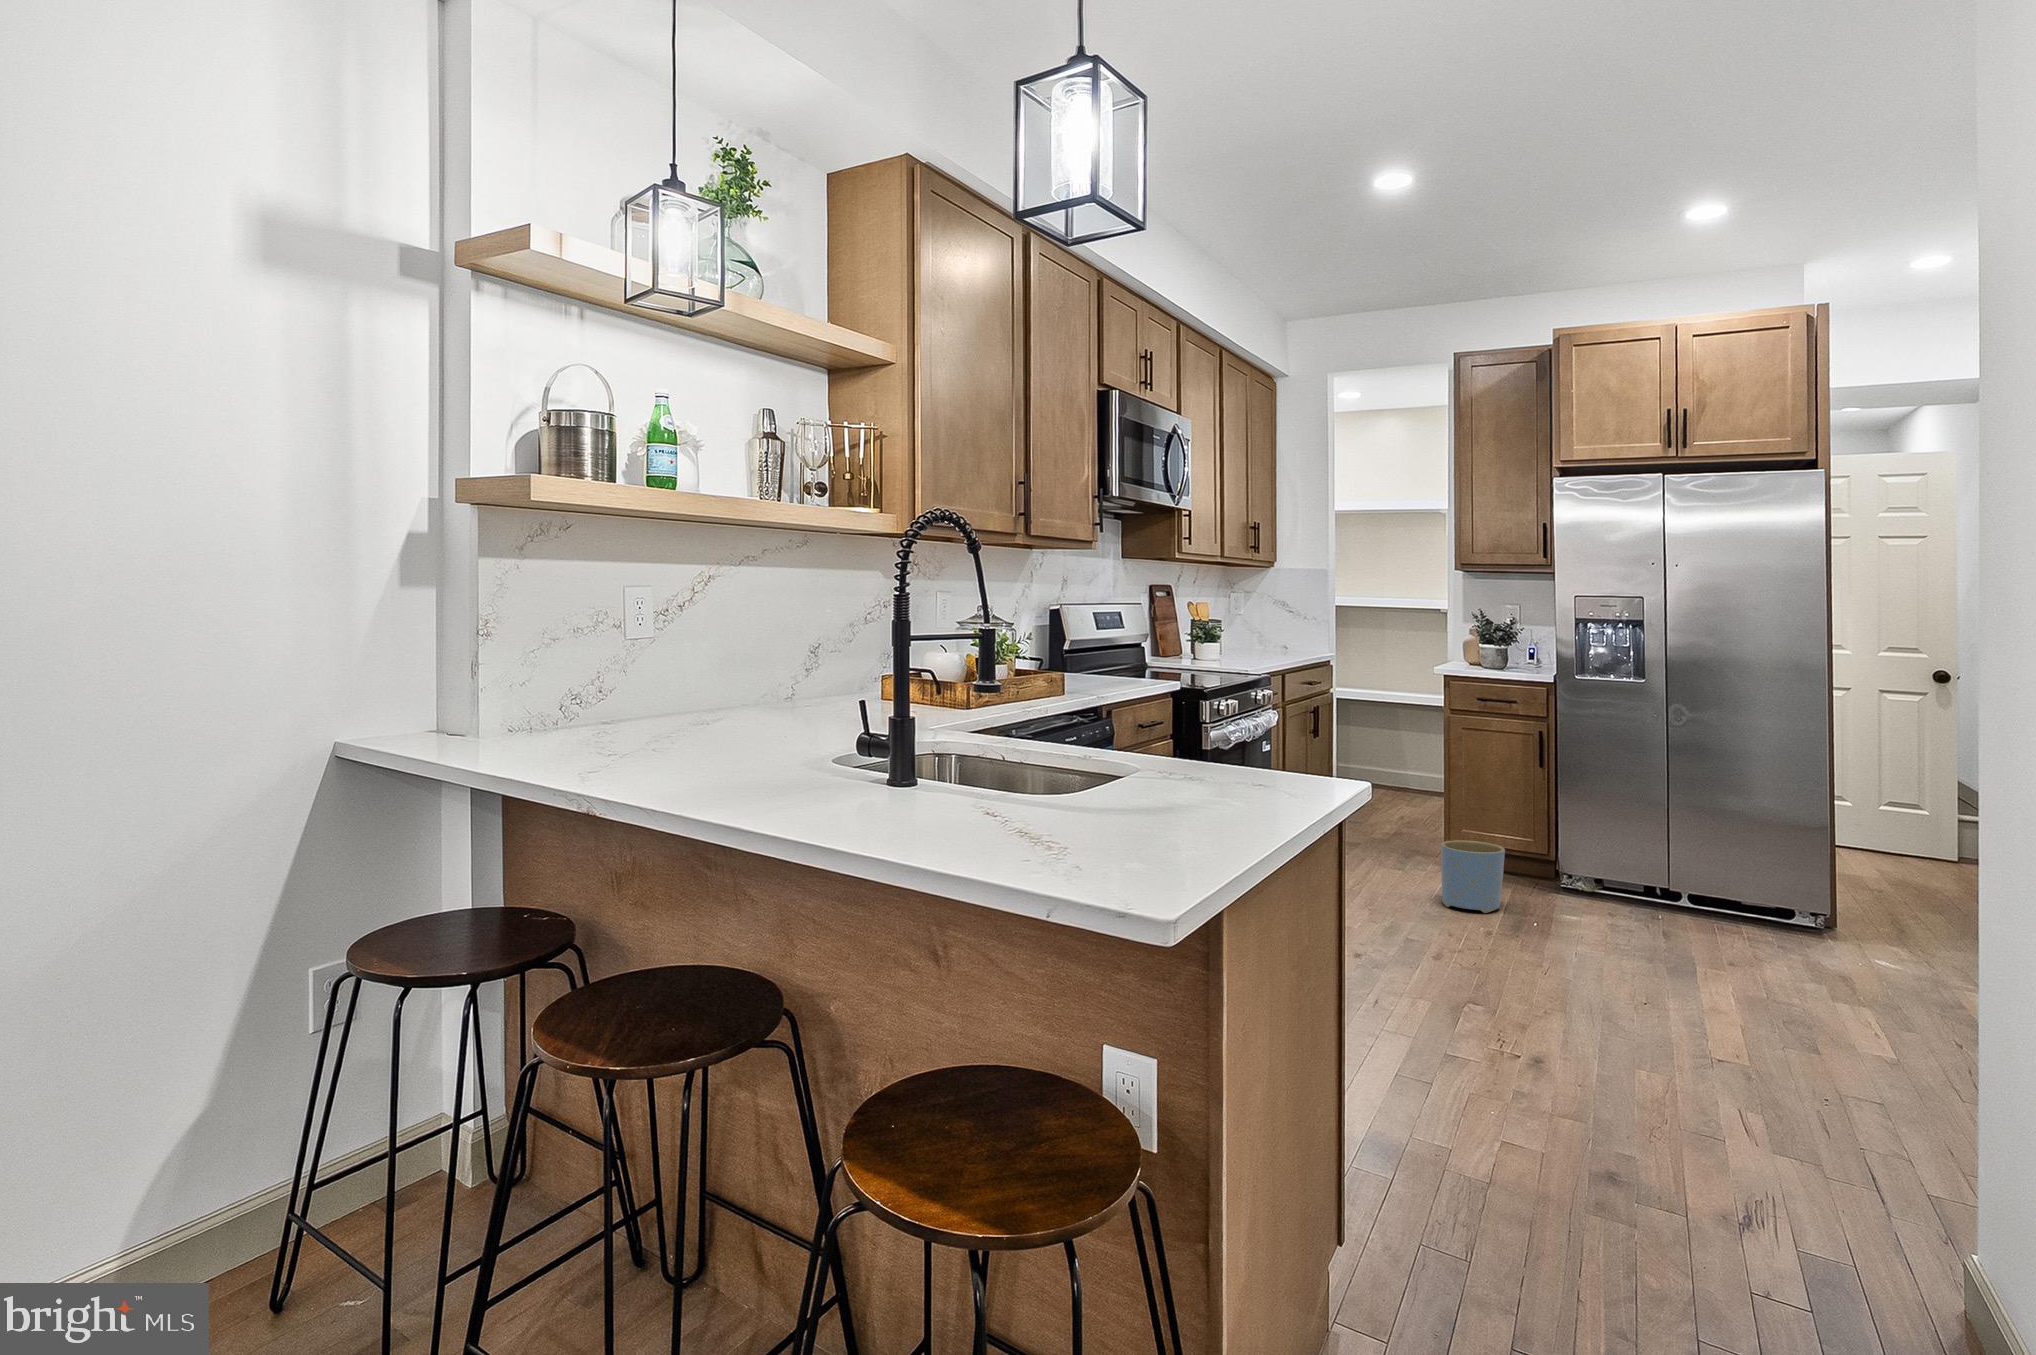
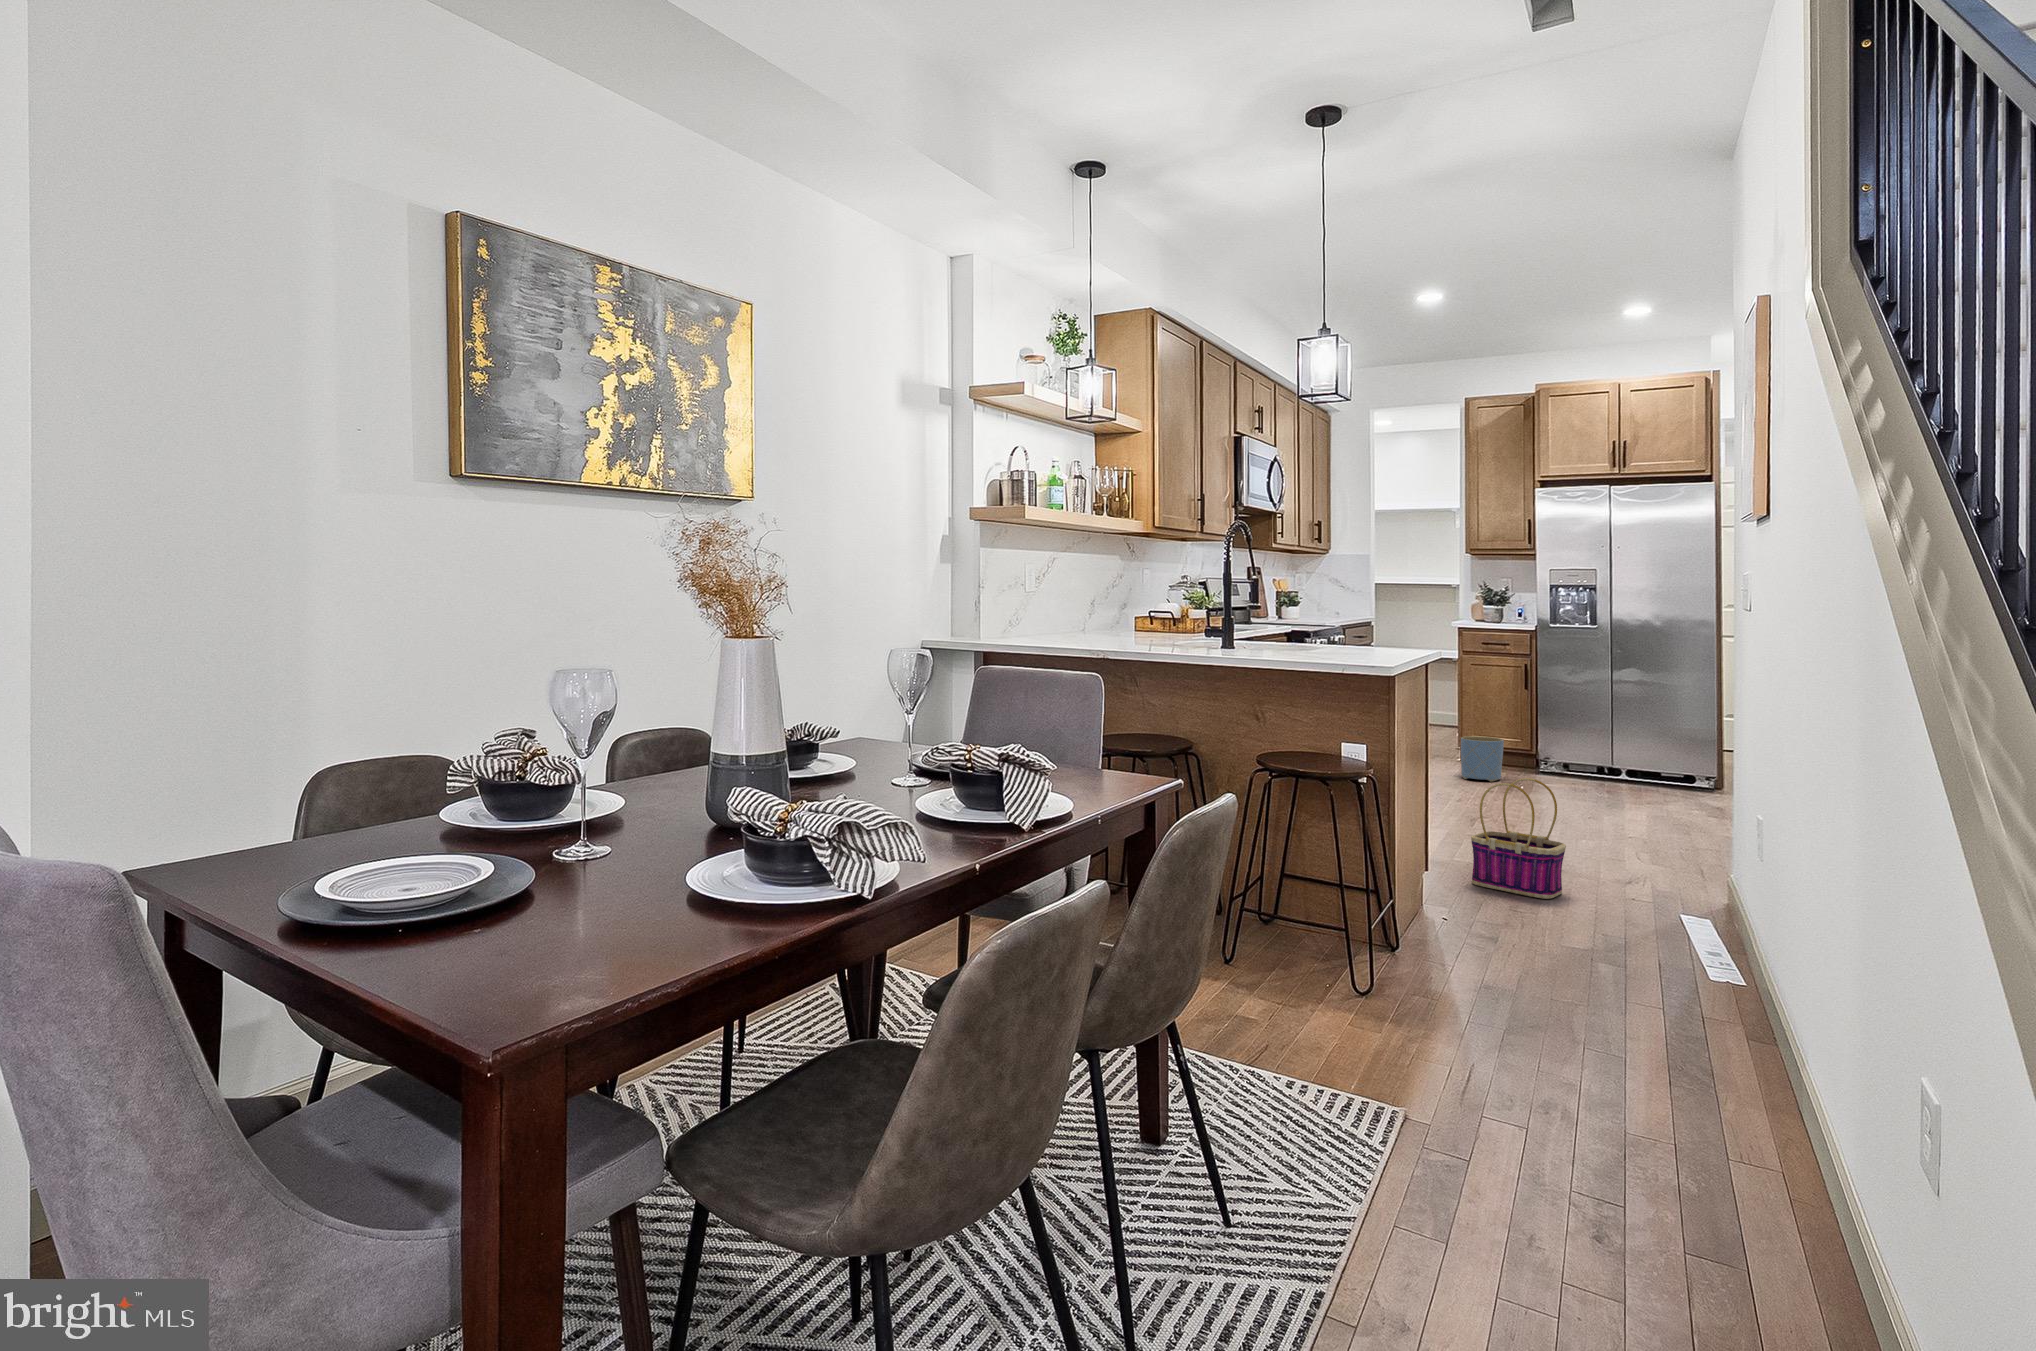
basket: none [1433,1023,1625,1302] -> present [1471,778,1566,899]

